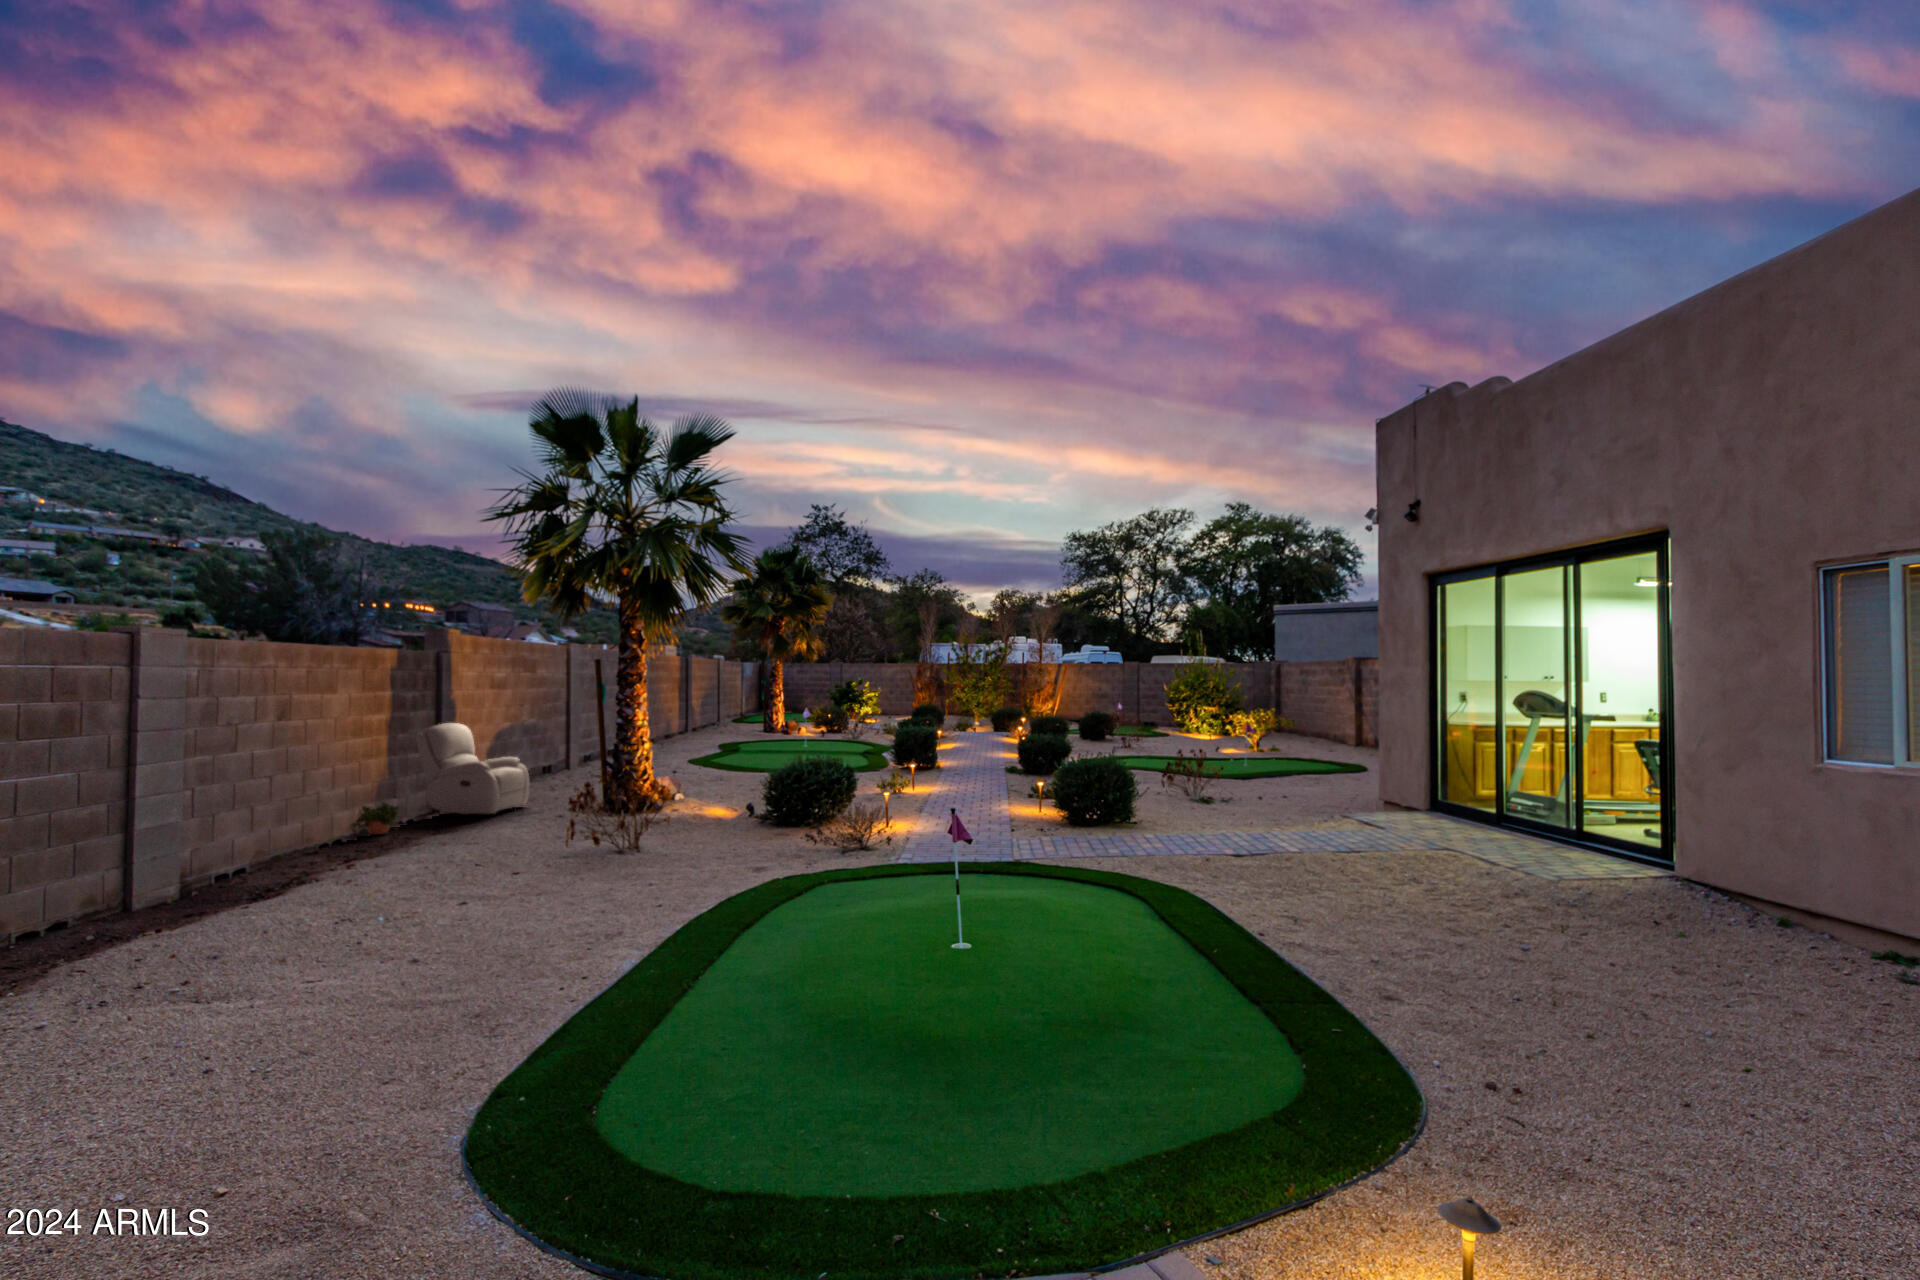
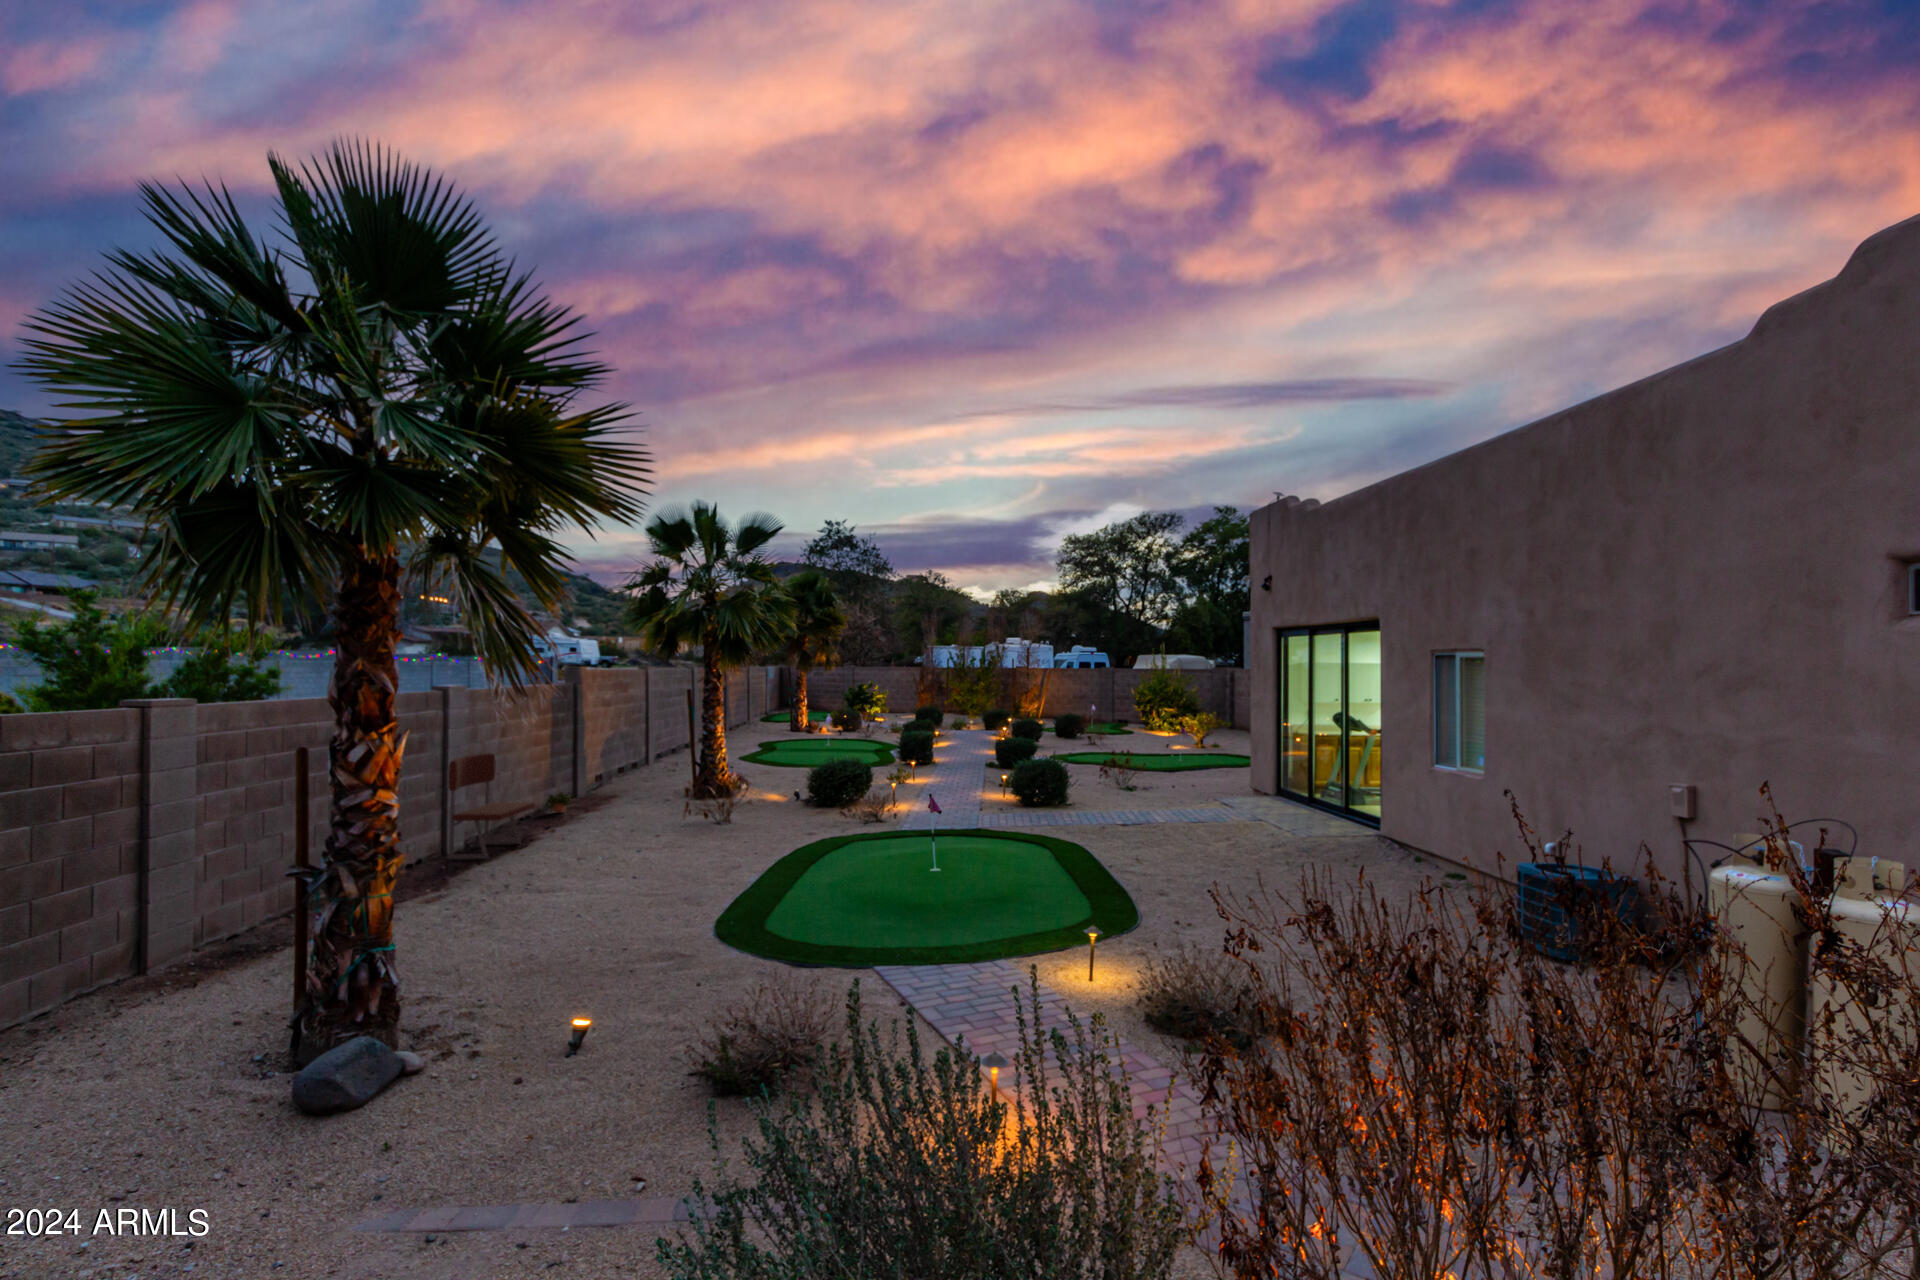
chair: present [415,723,529,815] -> none [569,736,641,800]
bench: none [52,736,269,929] -> present [447,753,535,859]

